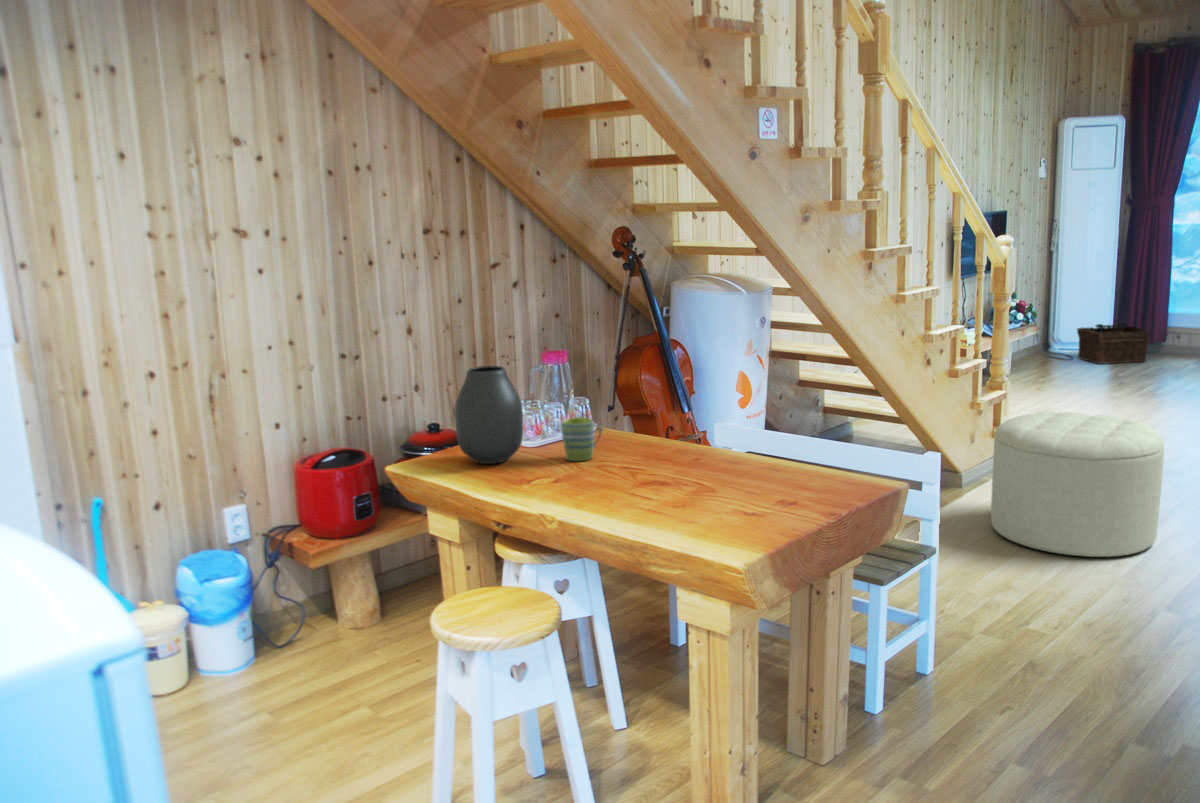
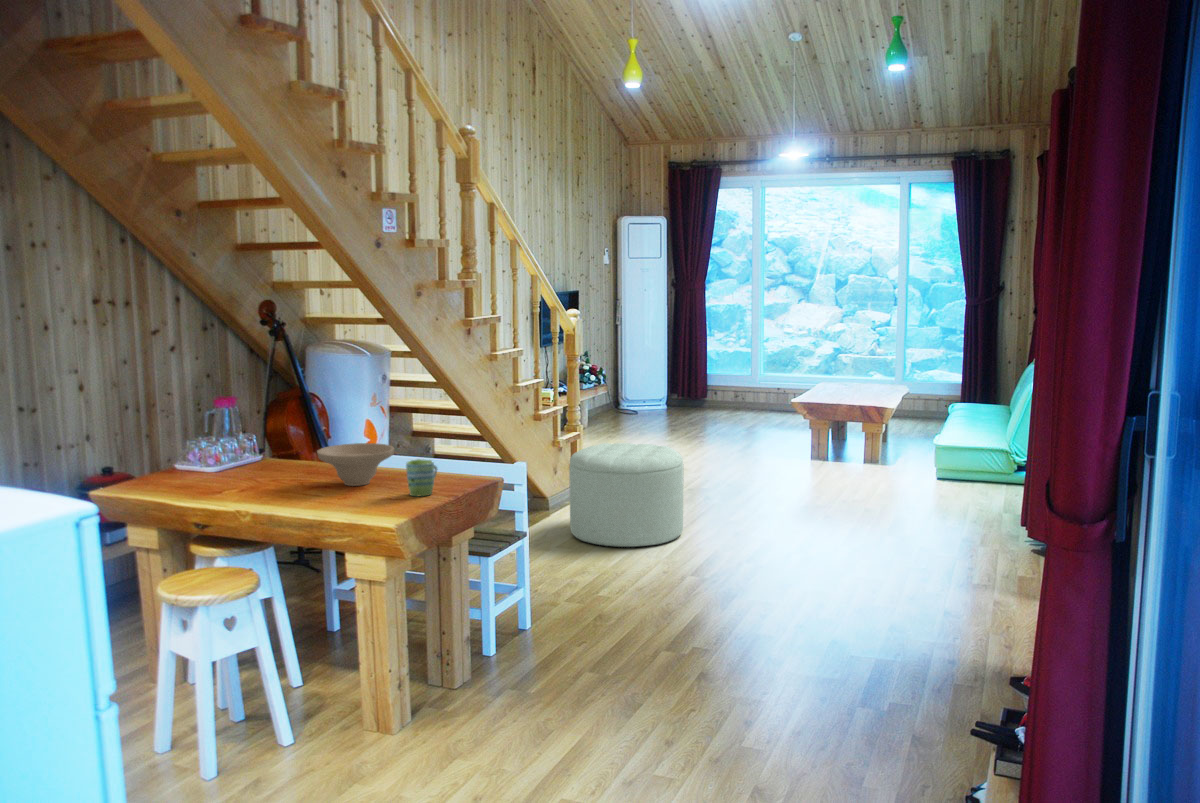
basket: present [1077,323,1149,364] -> none [639,382,692,416]
vase: present [455,366,523,464] -> none [150,408,208,486]
mug: present [561,417,602,461] -> present [406,459,437,496]
bowl: none [650,421,753,483] -> present [317,443,394,486]

